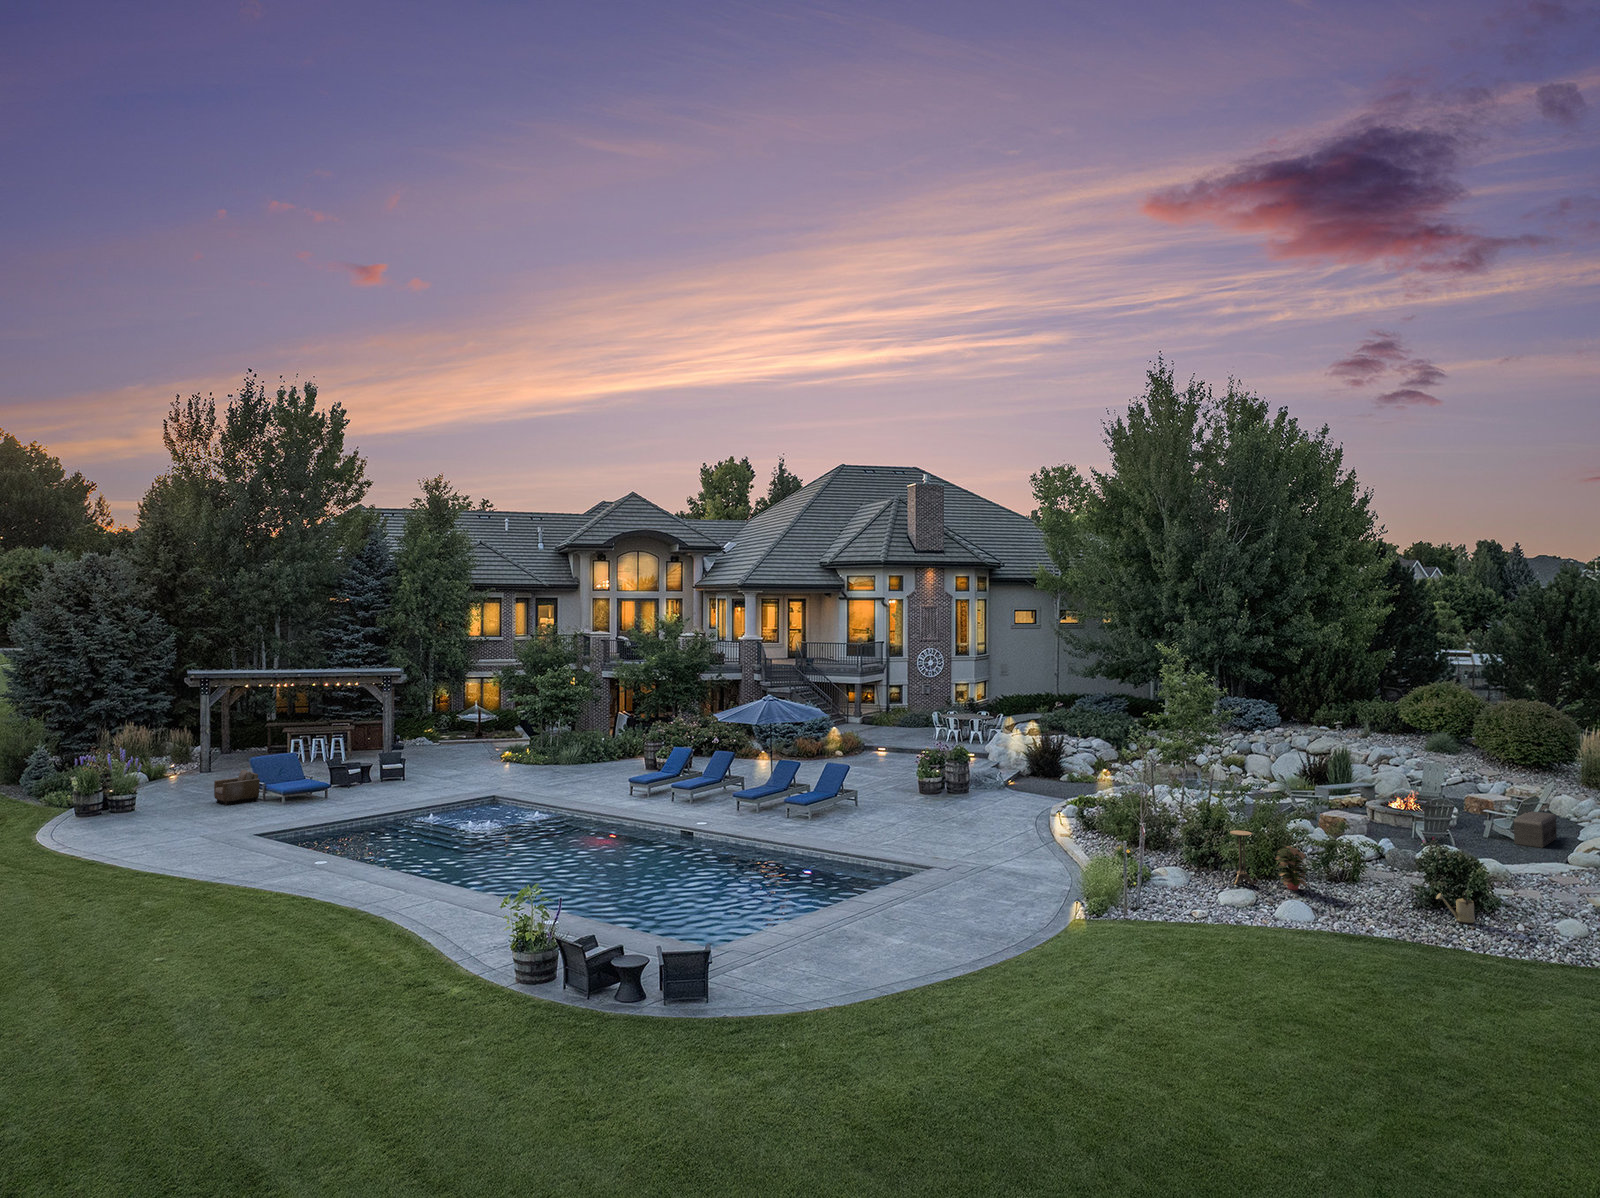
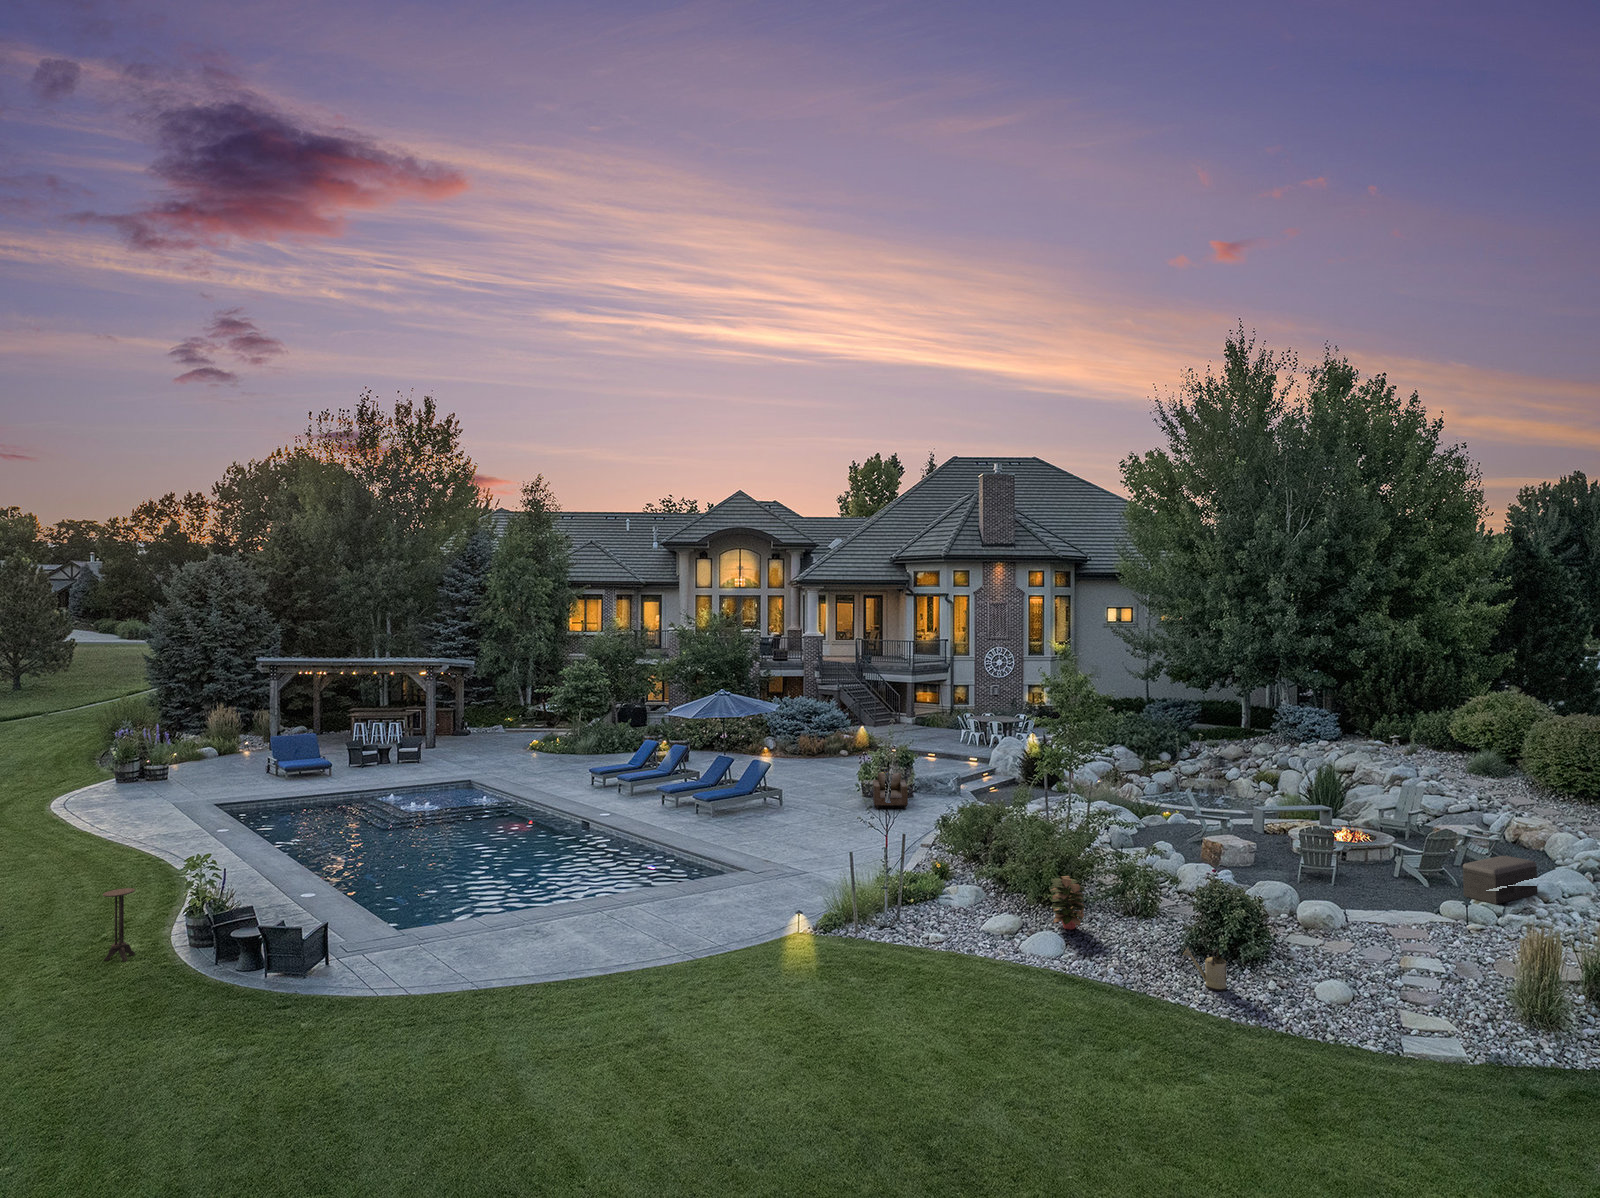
armchair: present [214,770,260,806] -> present [873,772,908,810]
side table: present [1230,830,1254,885] -> present [103,888,135,962]

